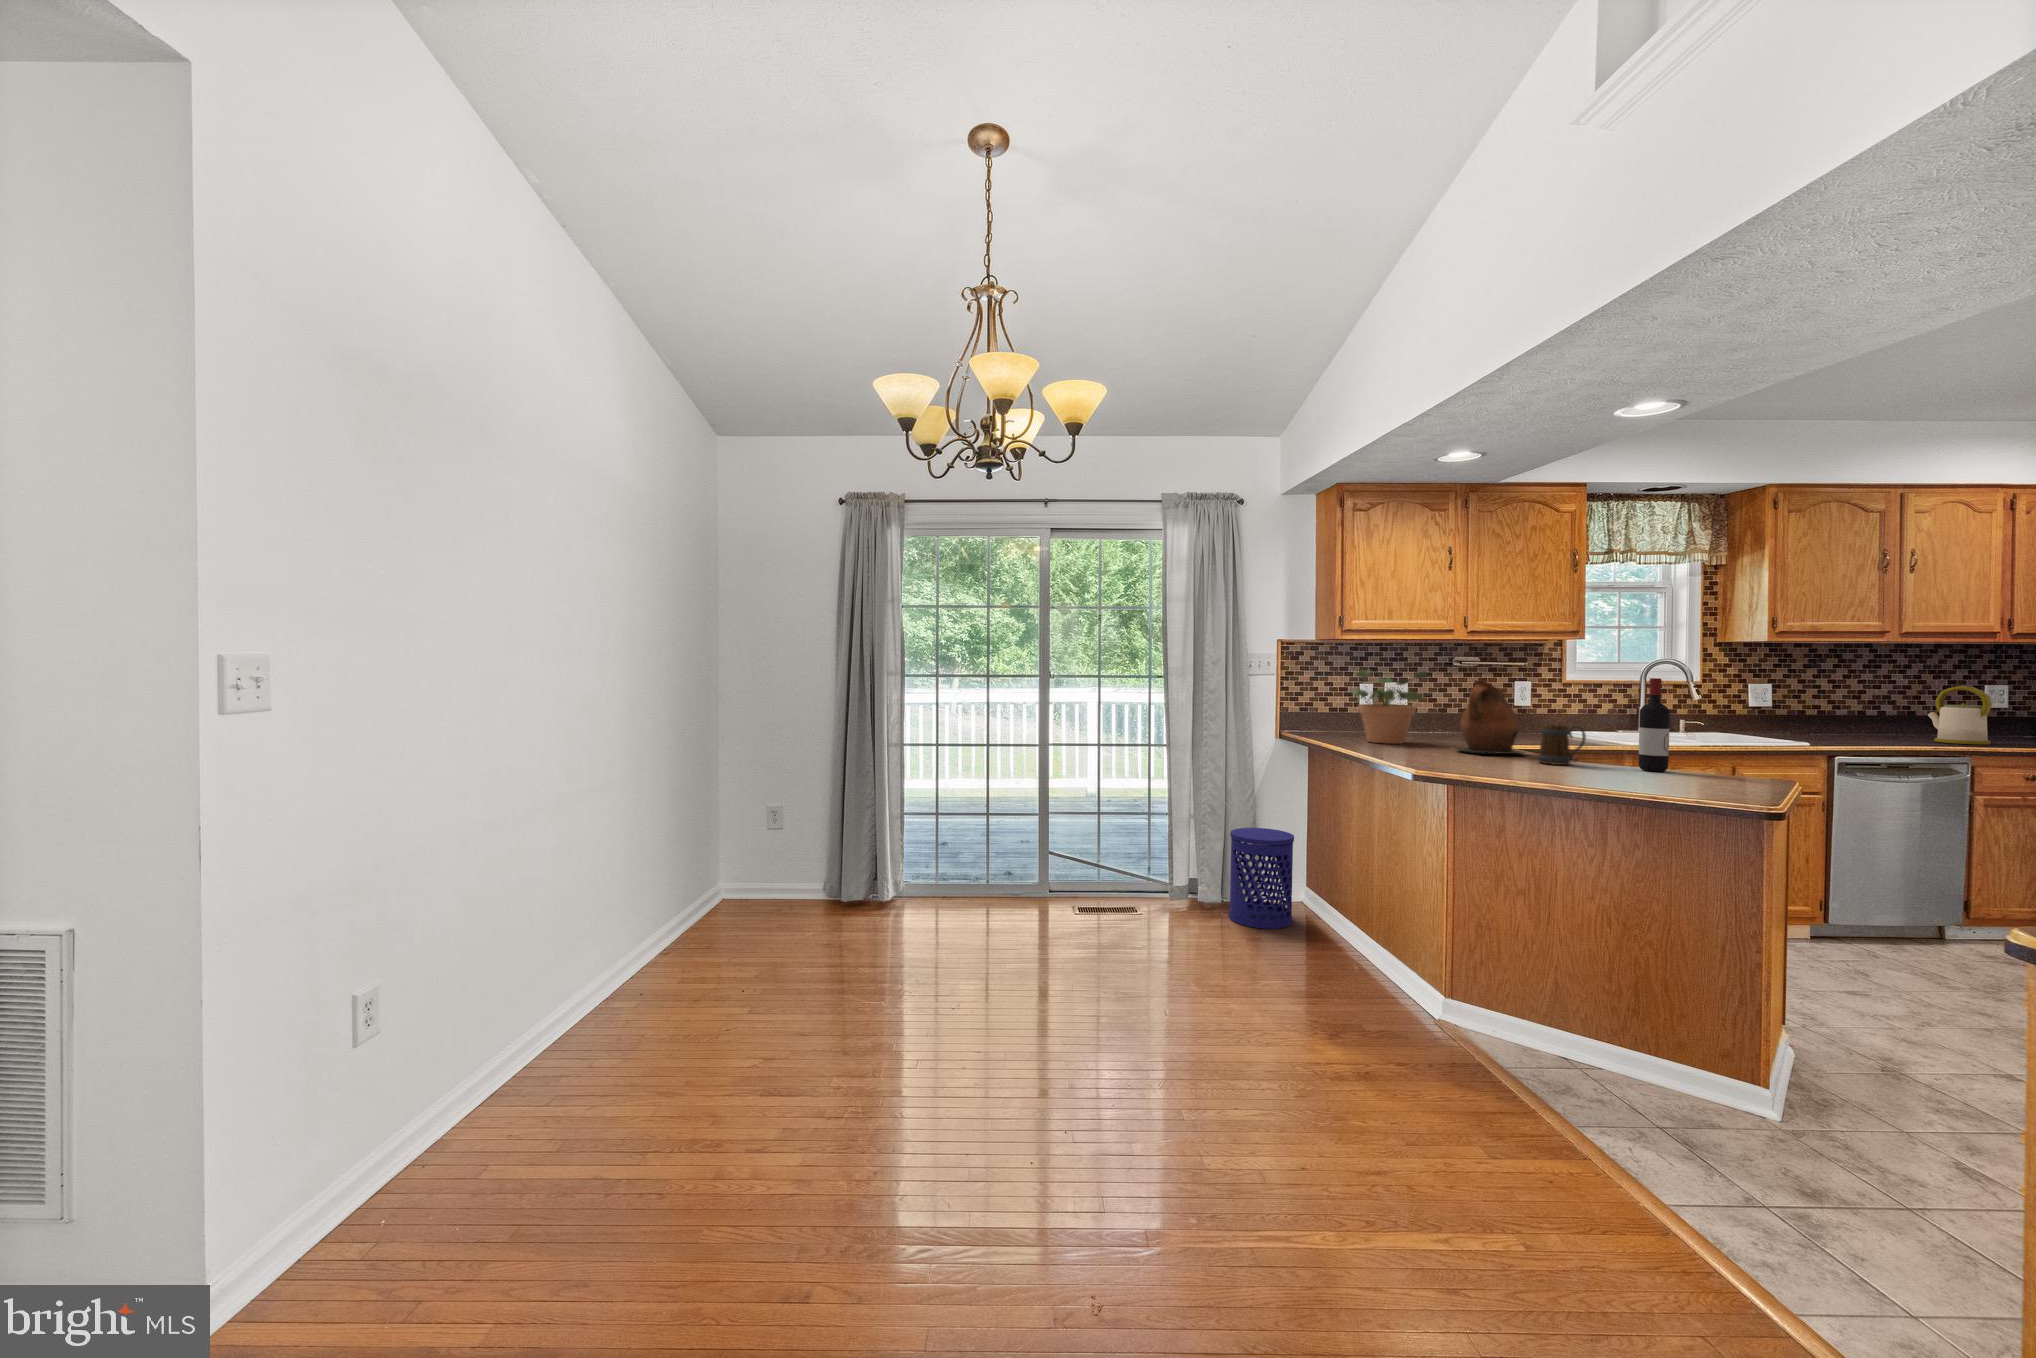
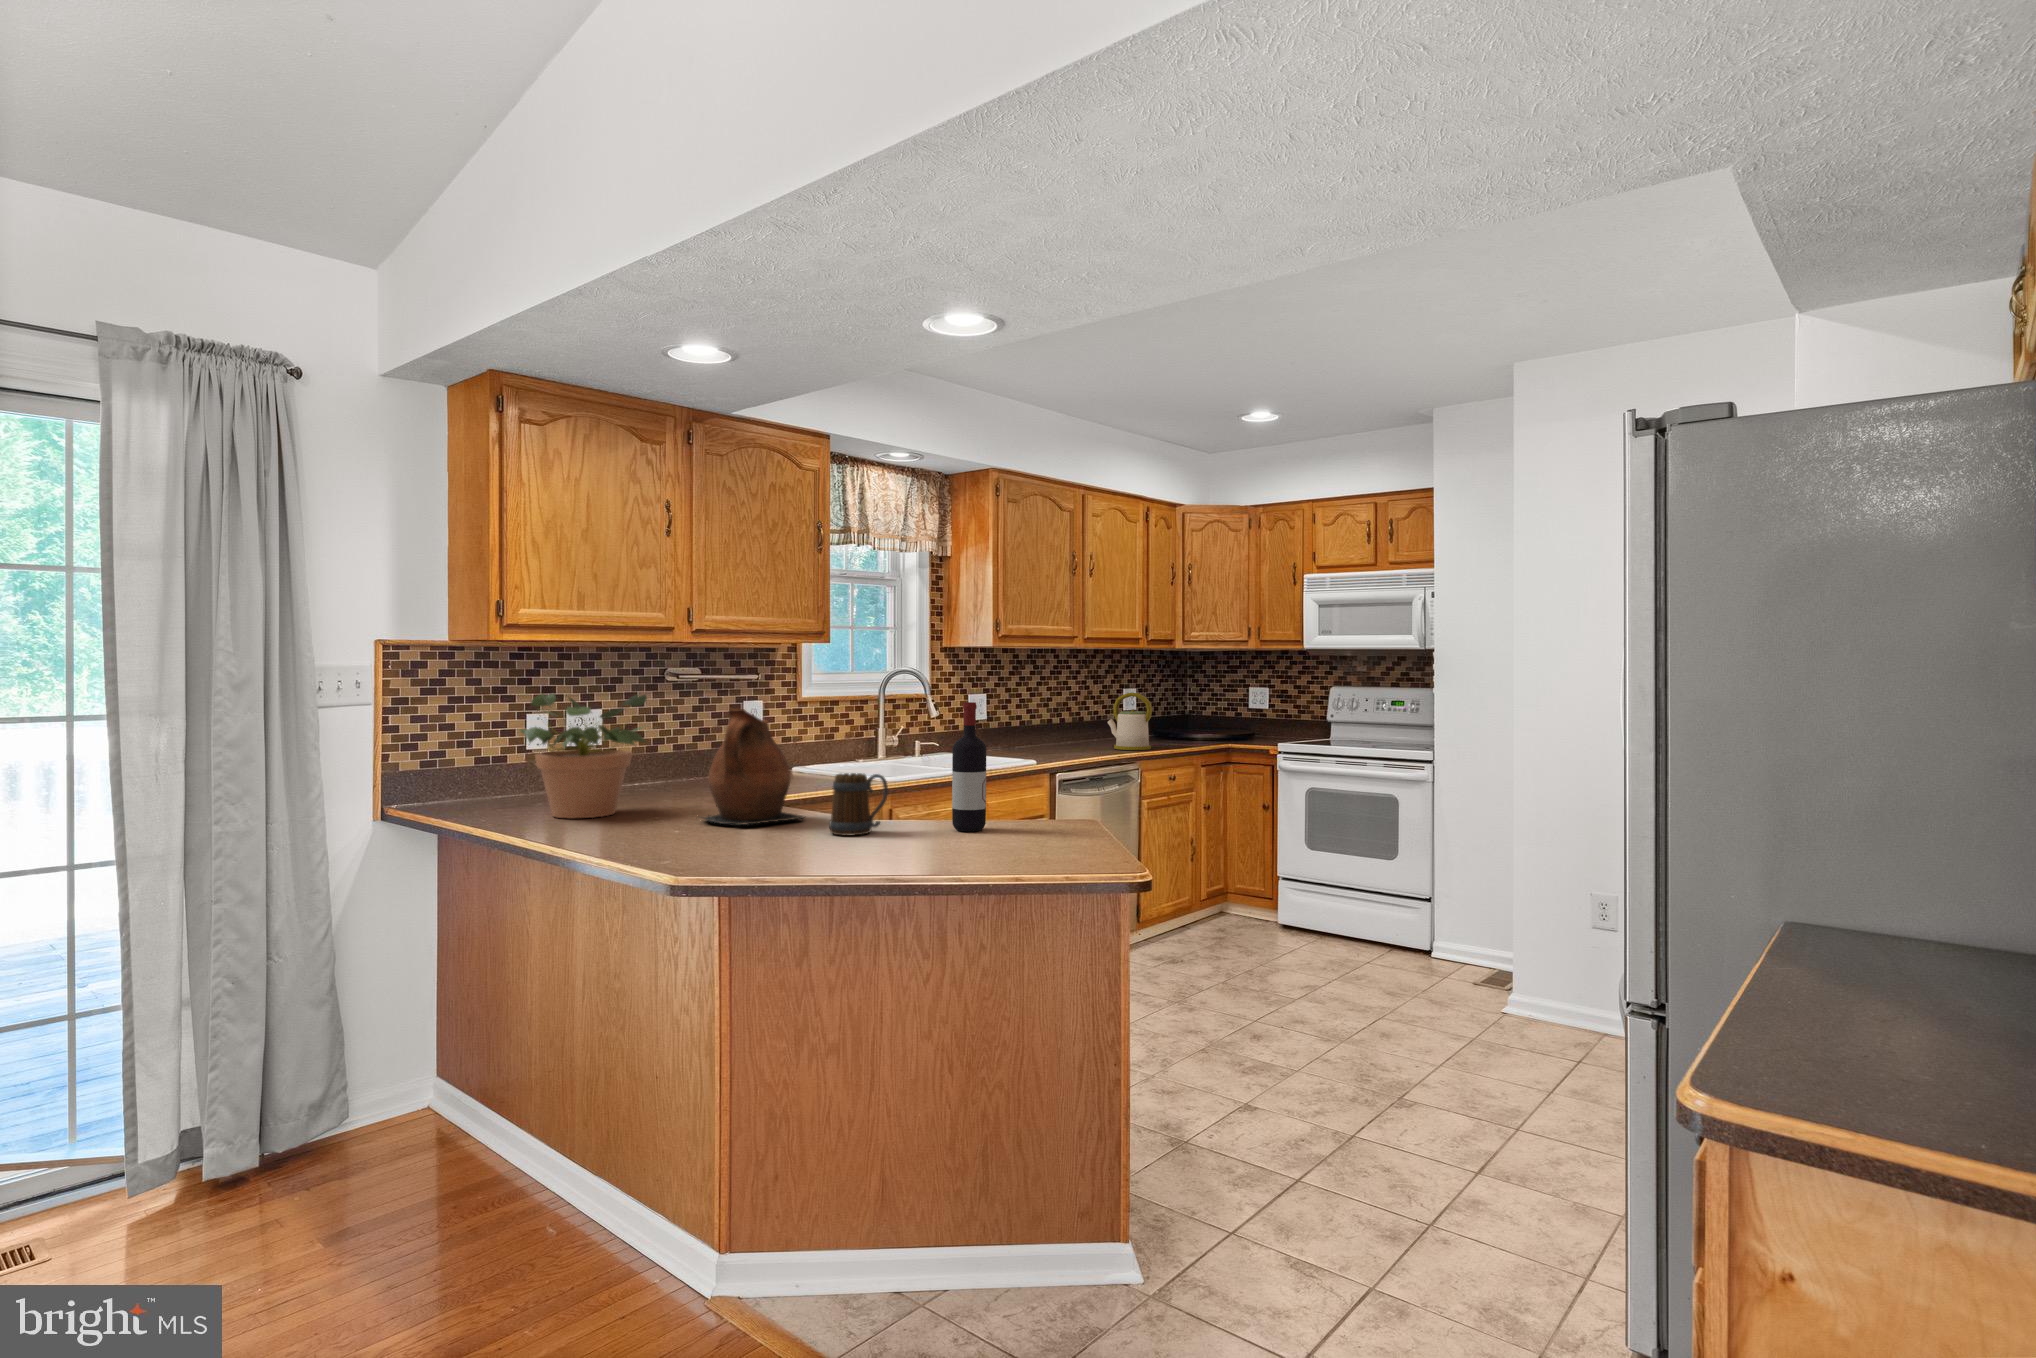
waste bin: present [1229,828,1294,929] -> none [280,992,418,1201]

